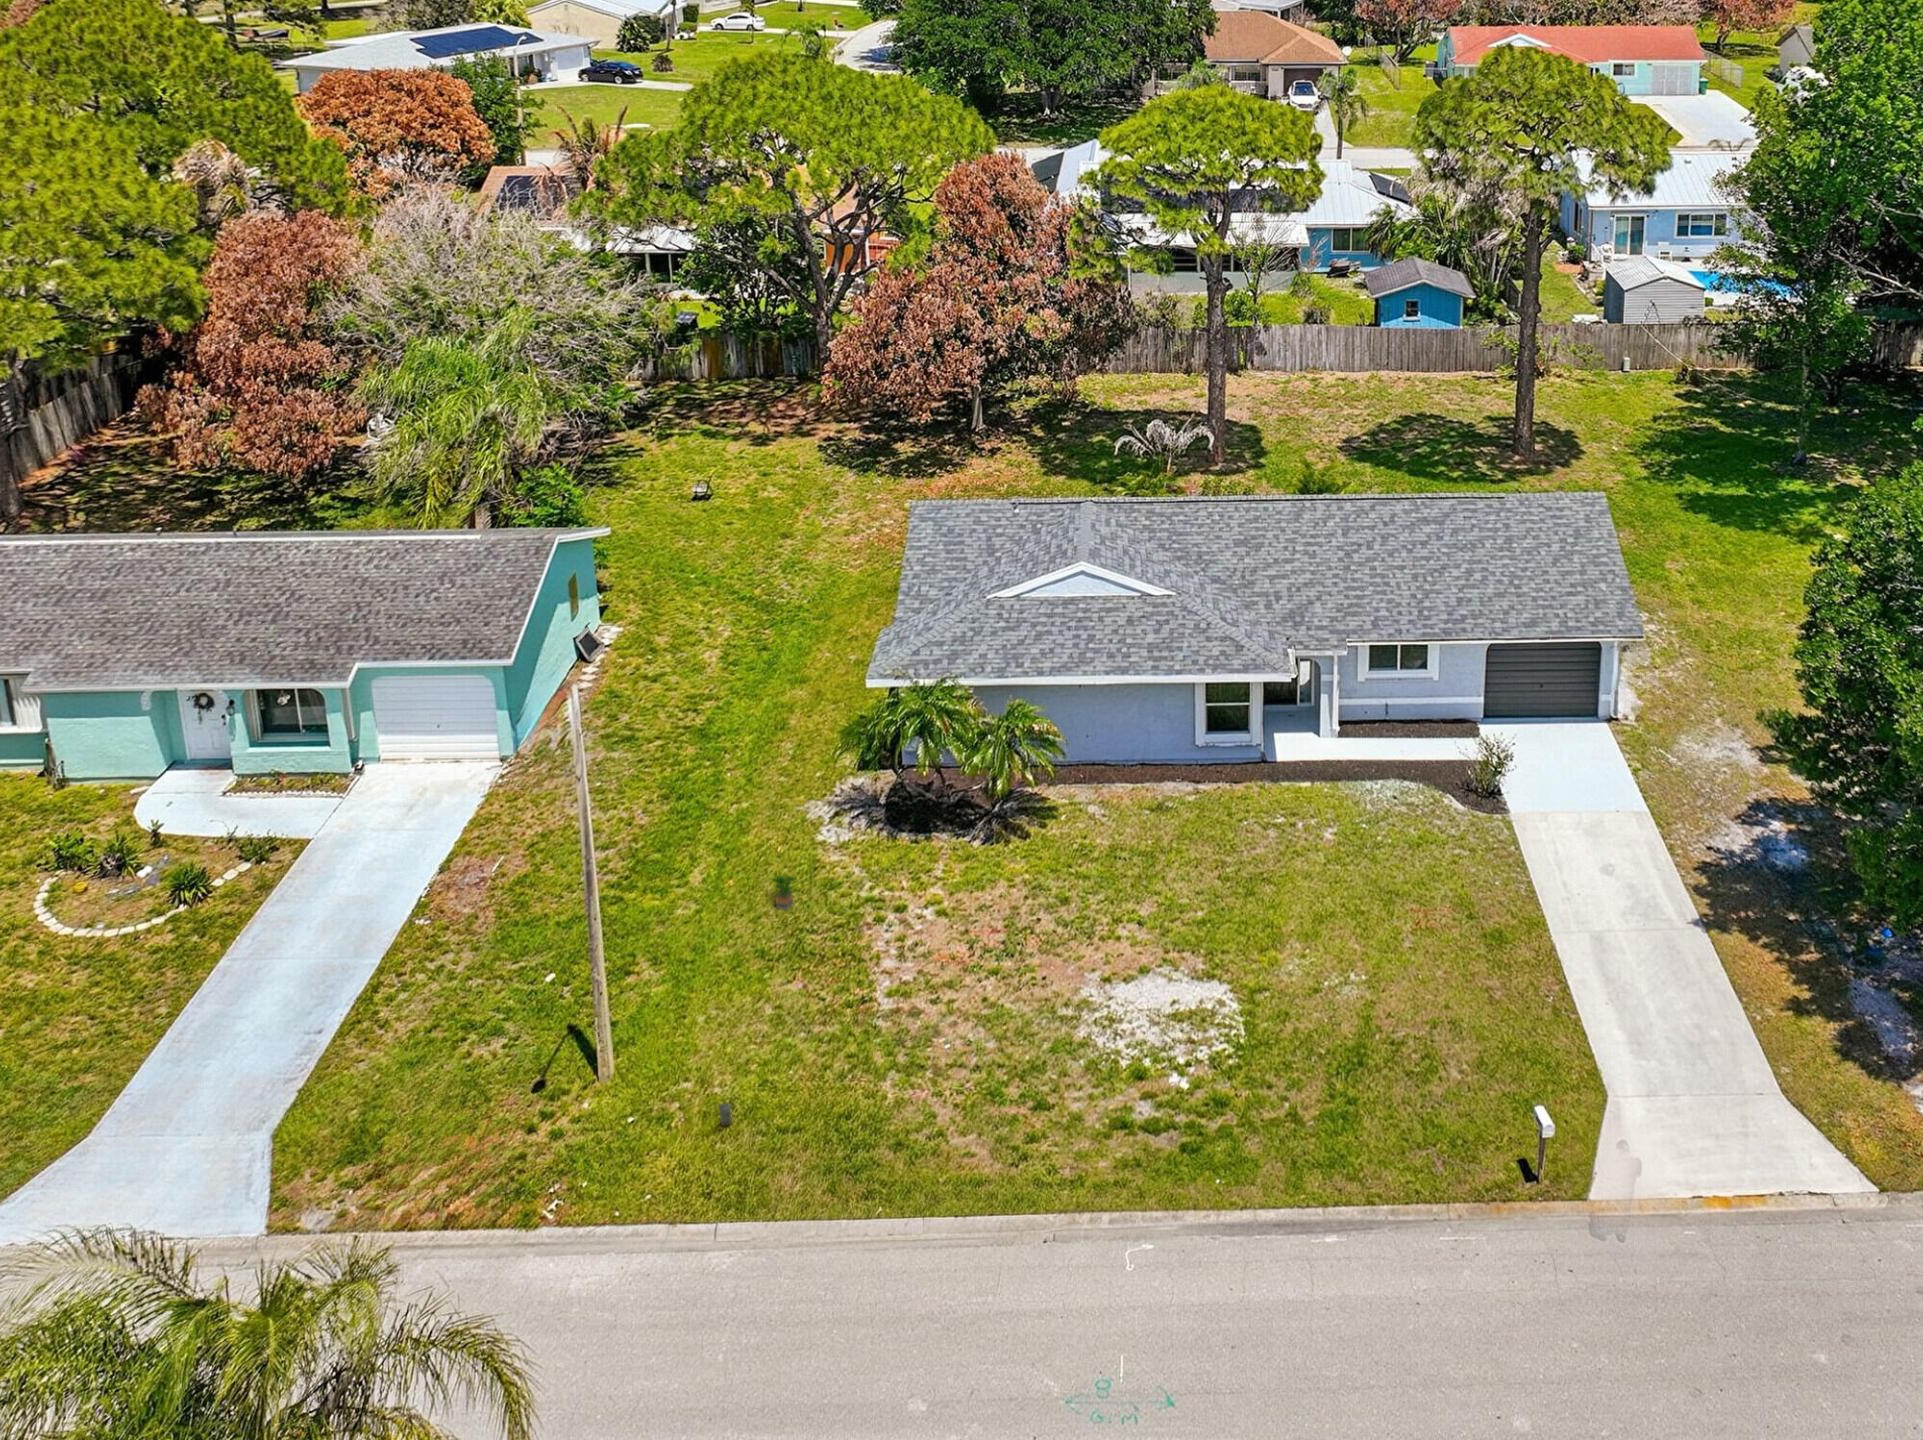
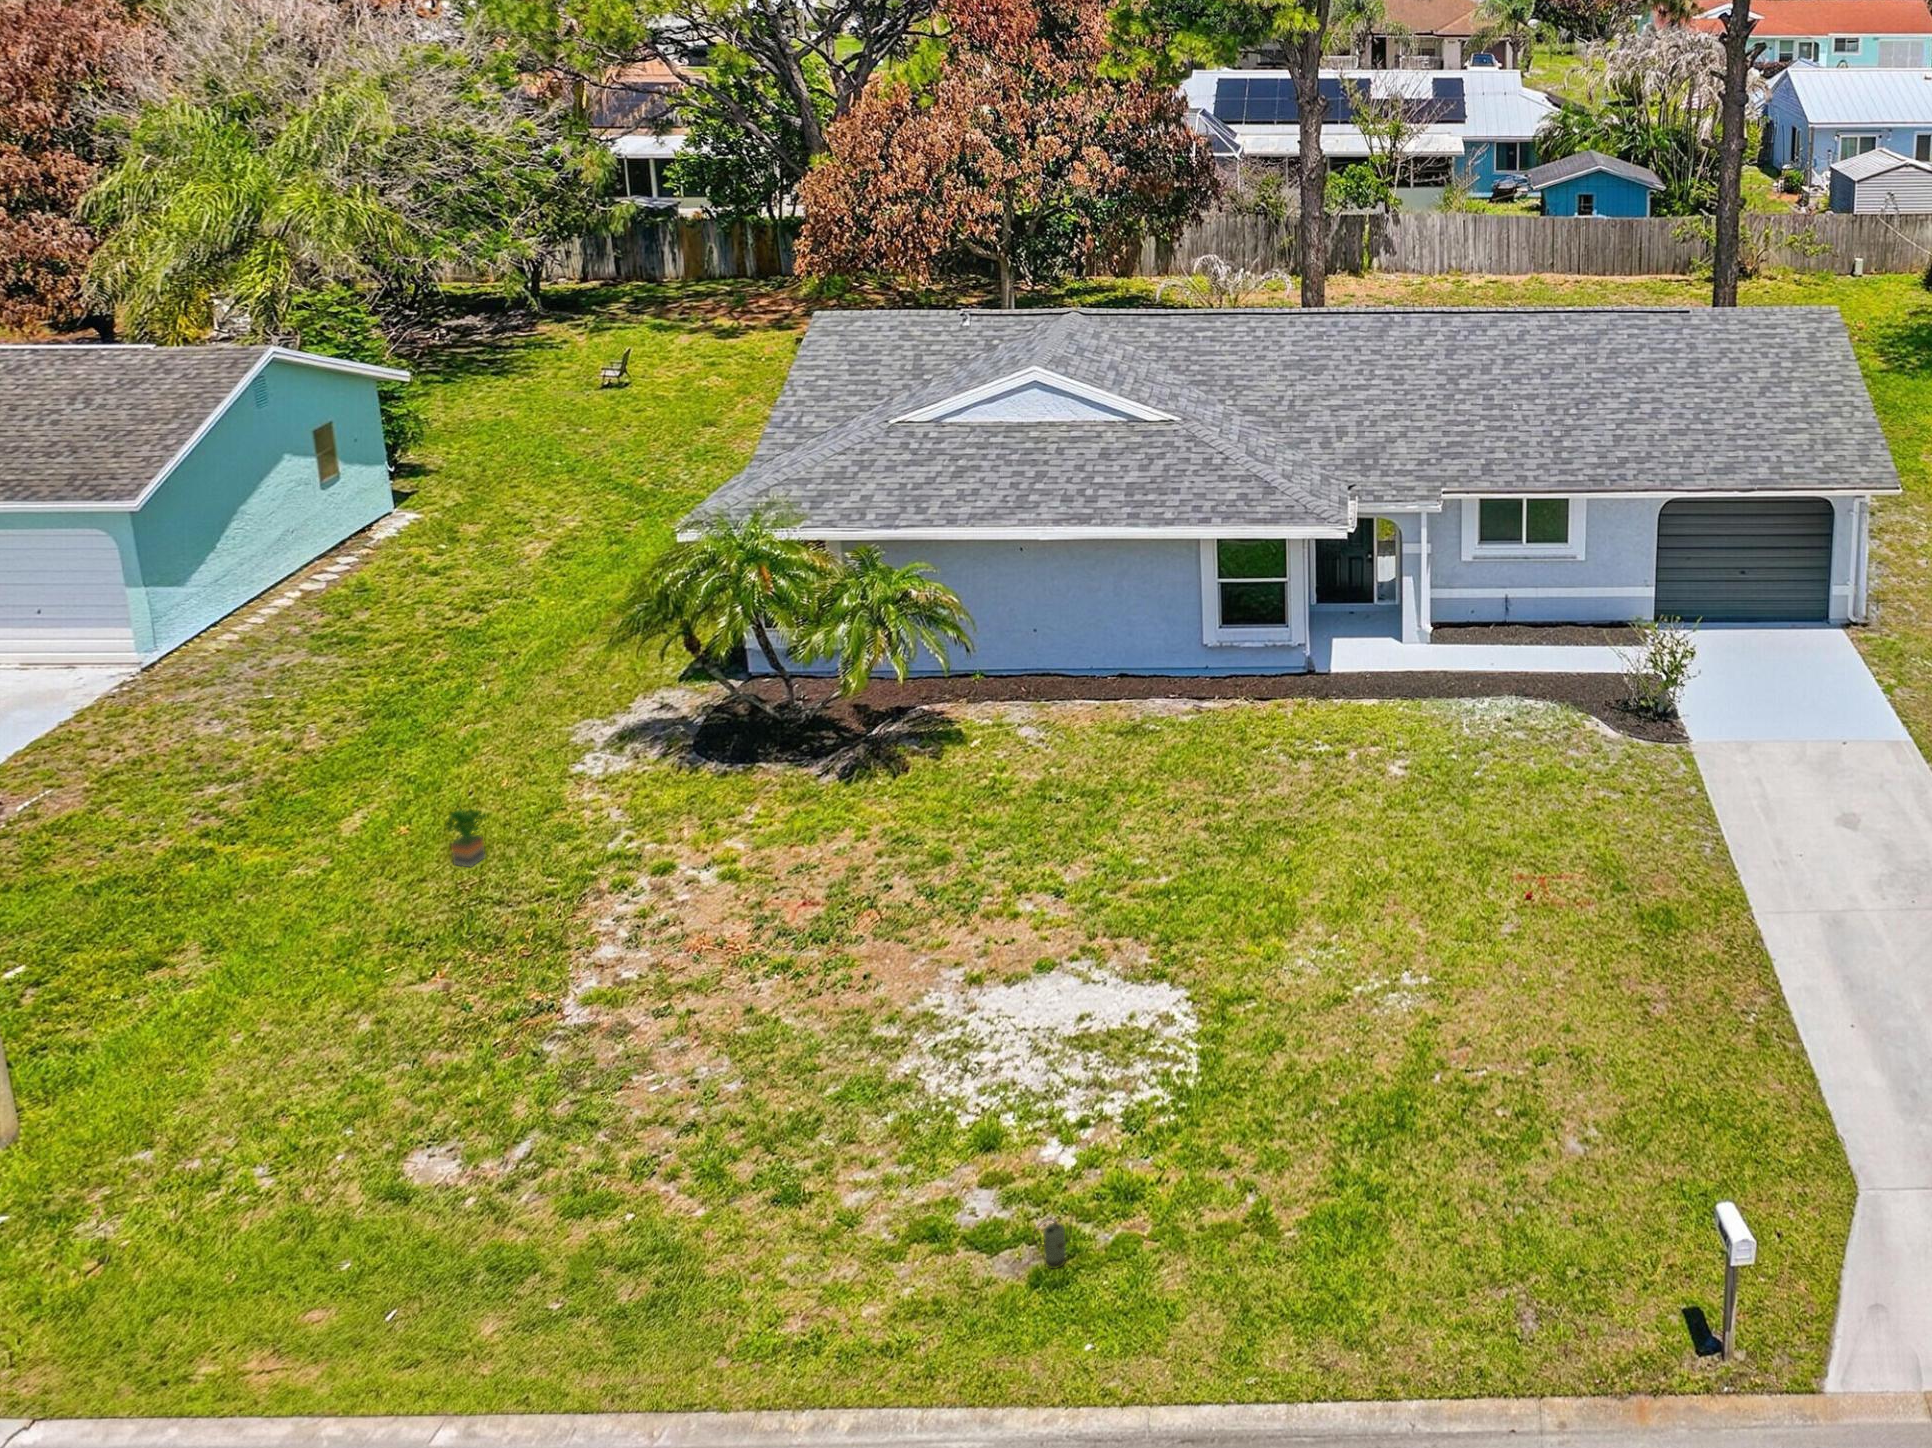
watering can: present [719,1101,734,1126] -> present [1033,1215,1074,1268]

